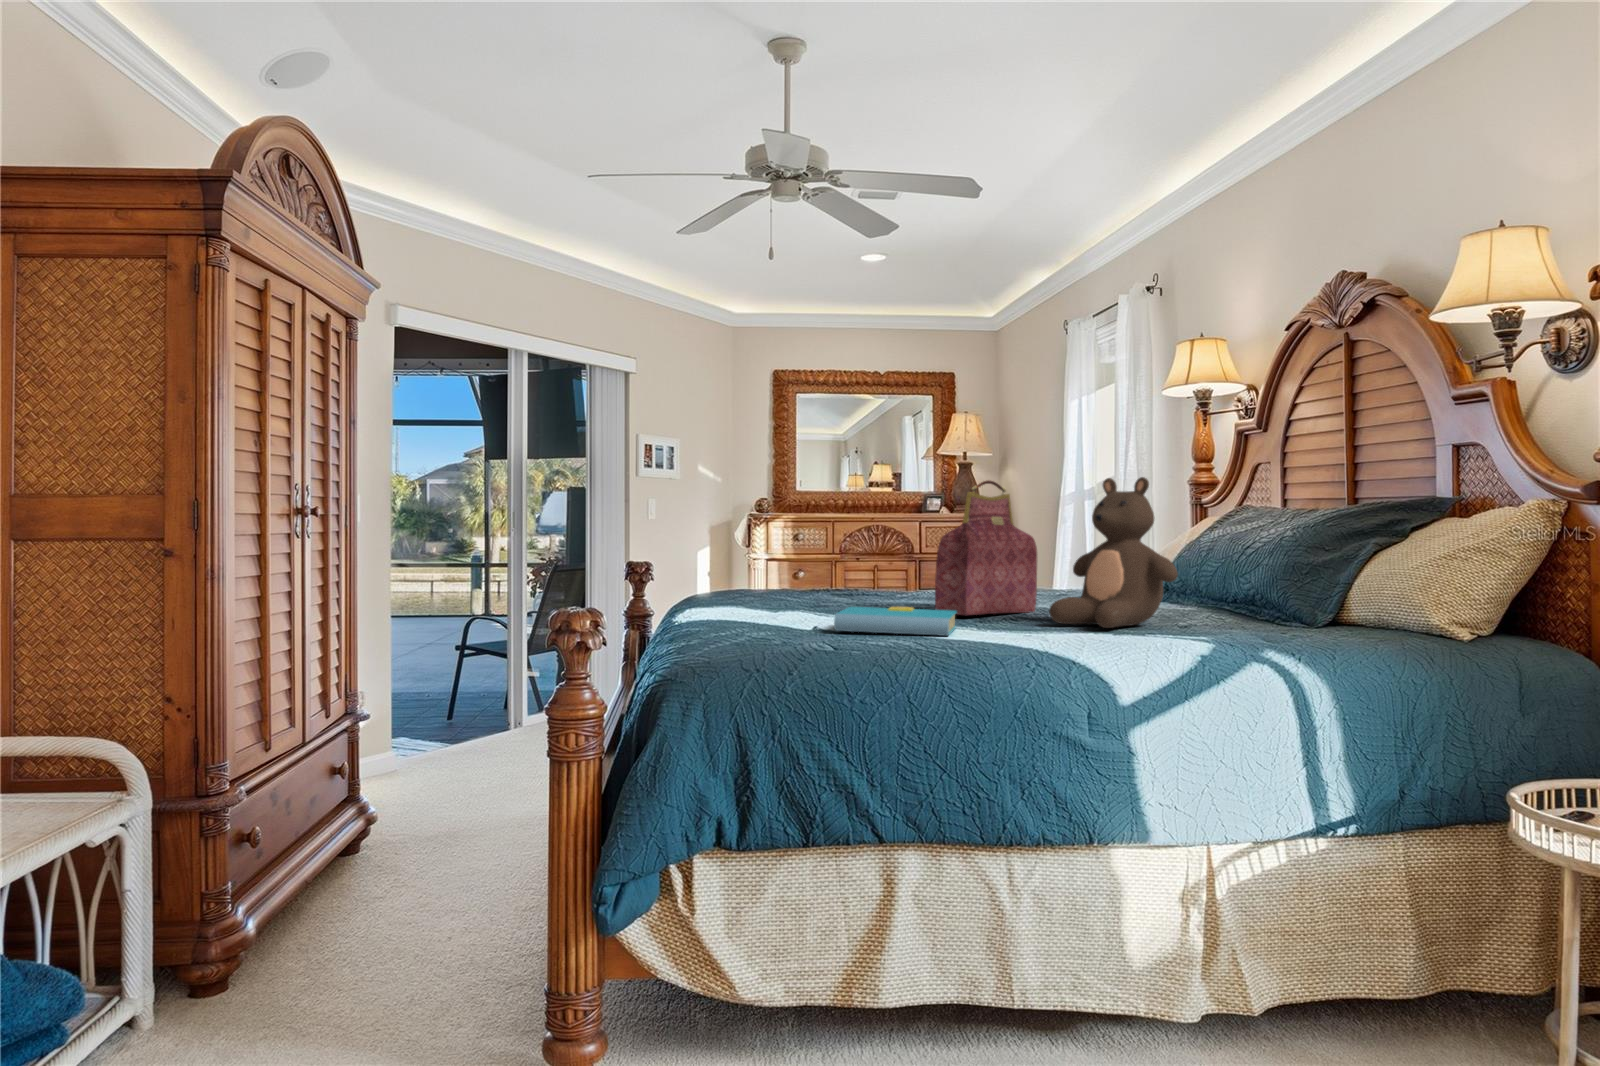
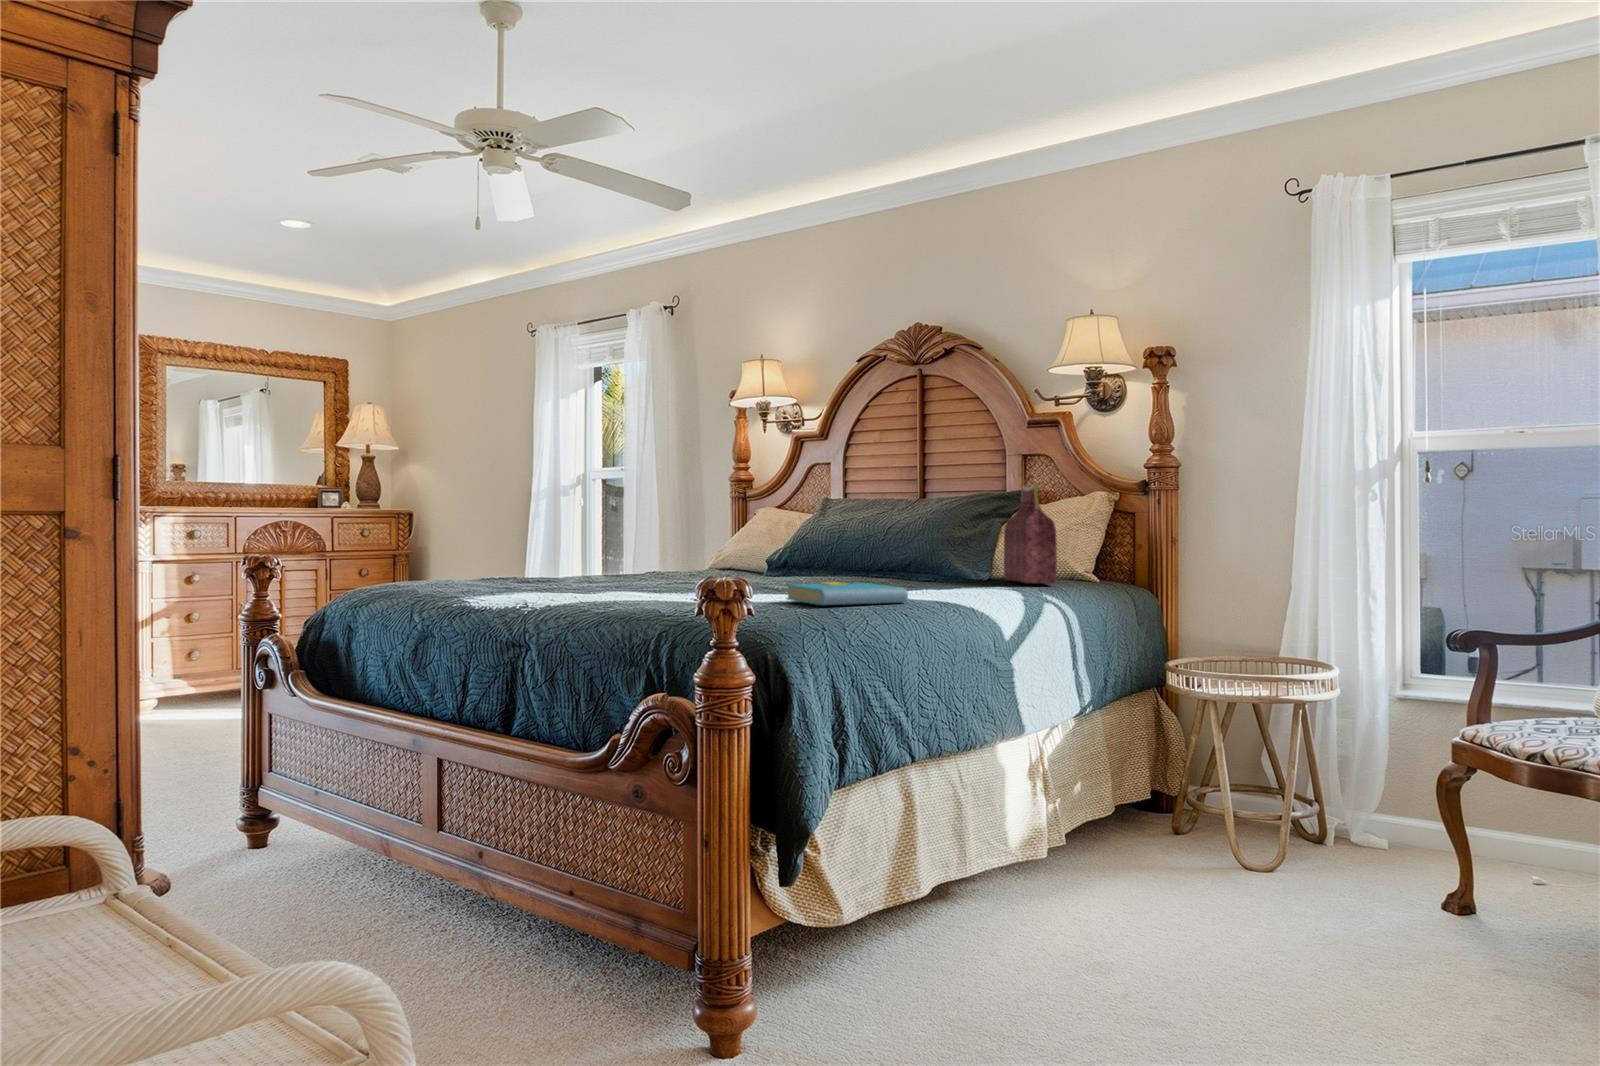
teddy bear: present [1049,477,1178,628] -> none [889,472,987,591]
handbag: present [935,480,1037,615] -> present [1004,475,1057,584]

